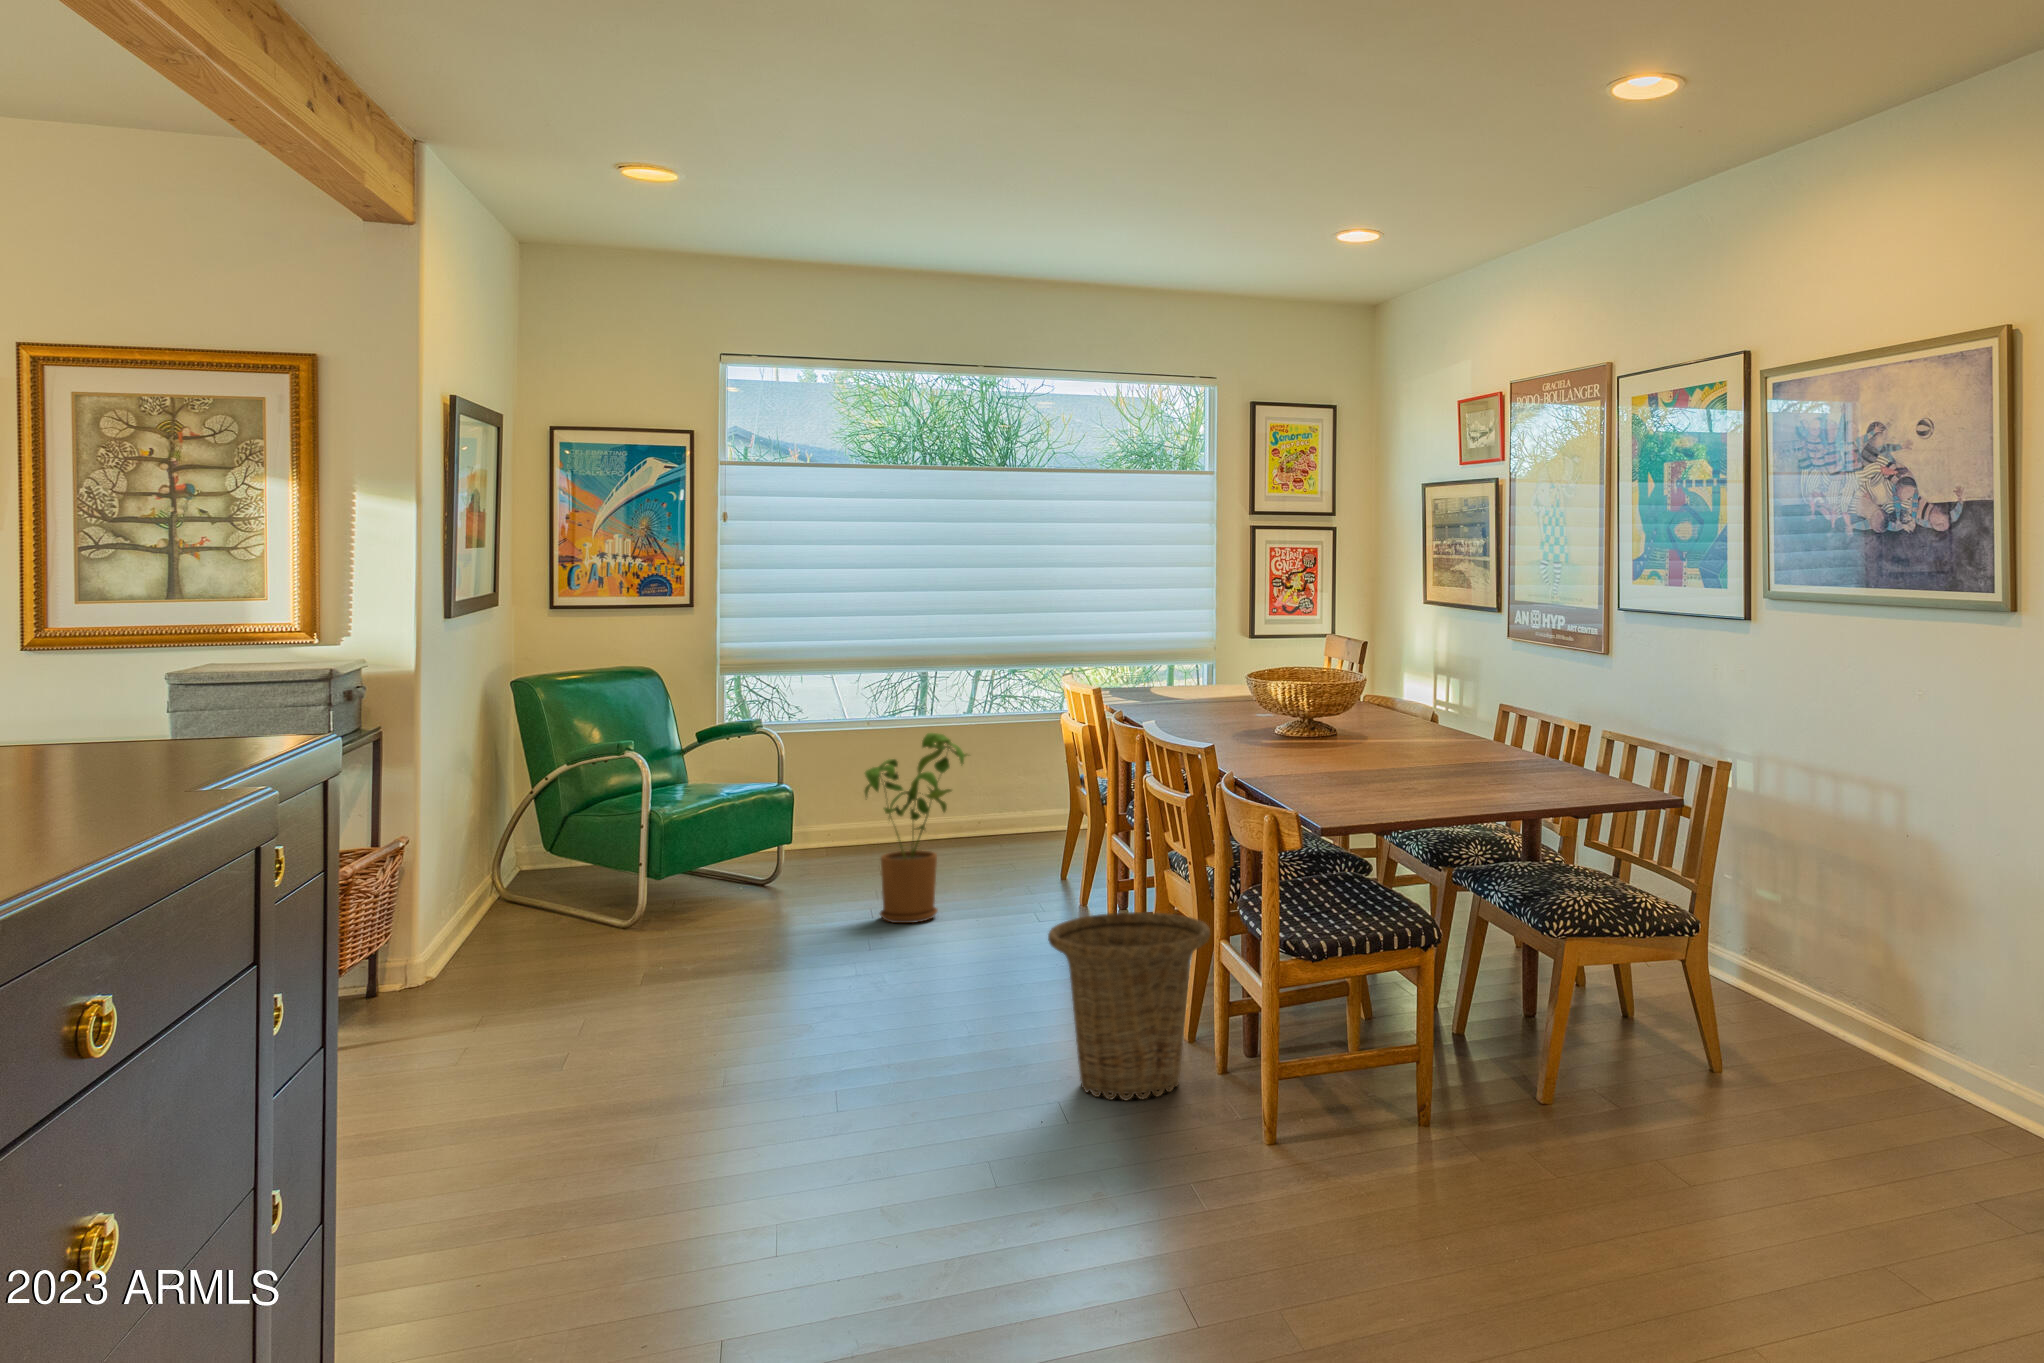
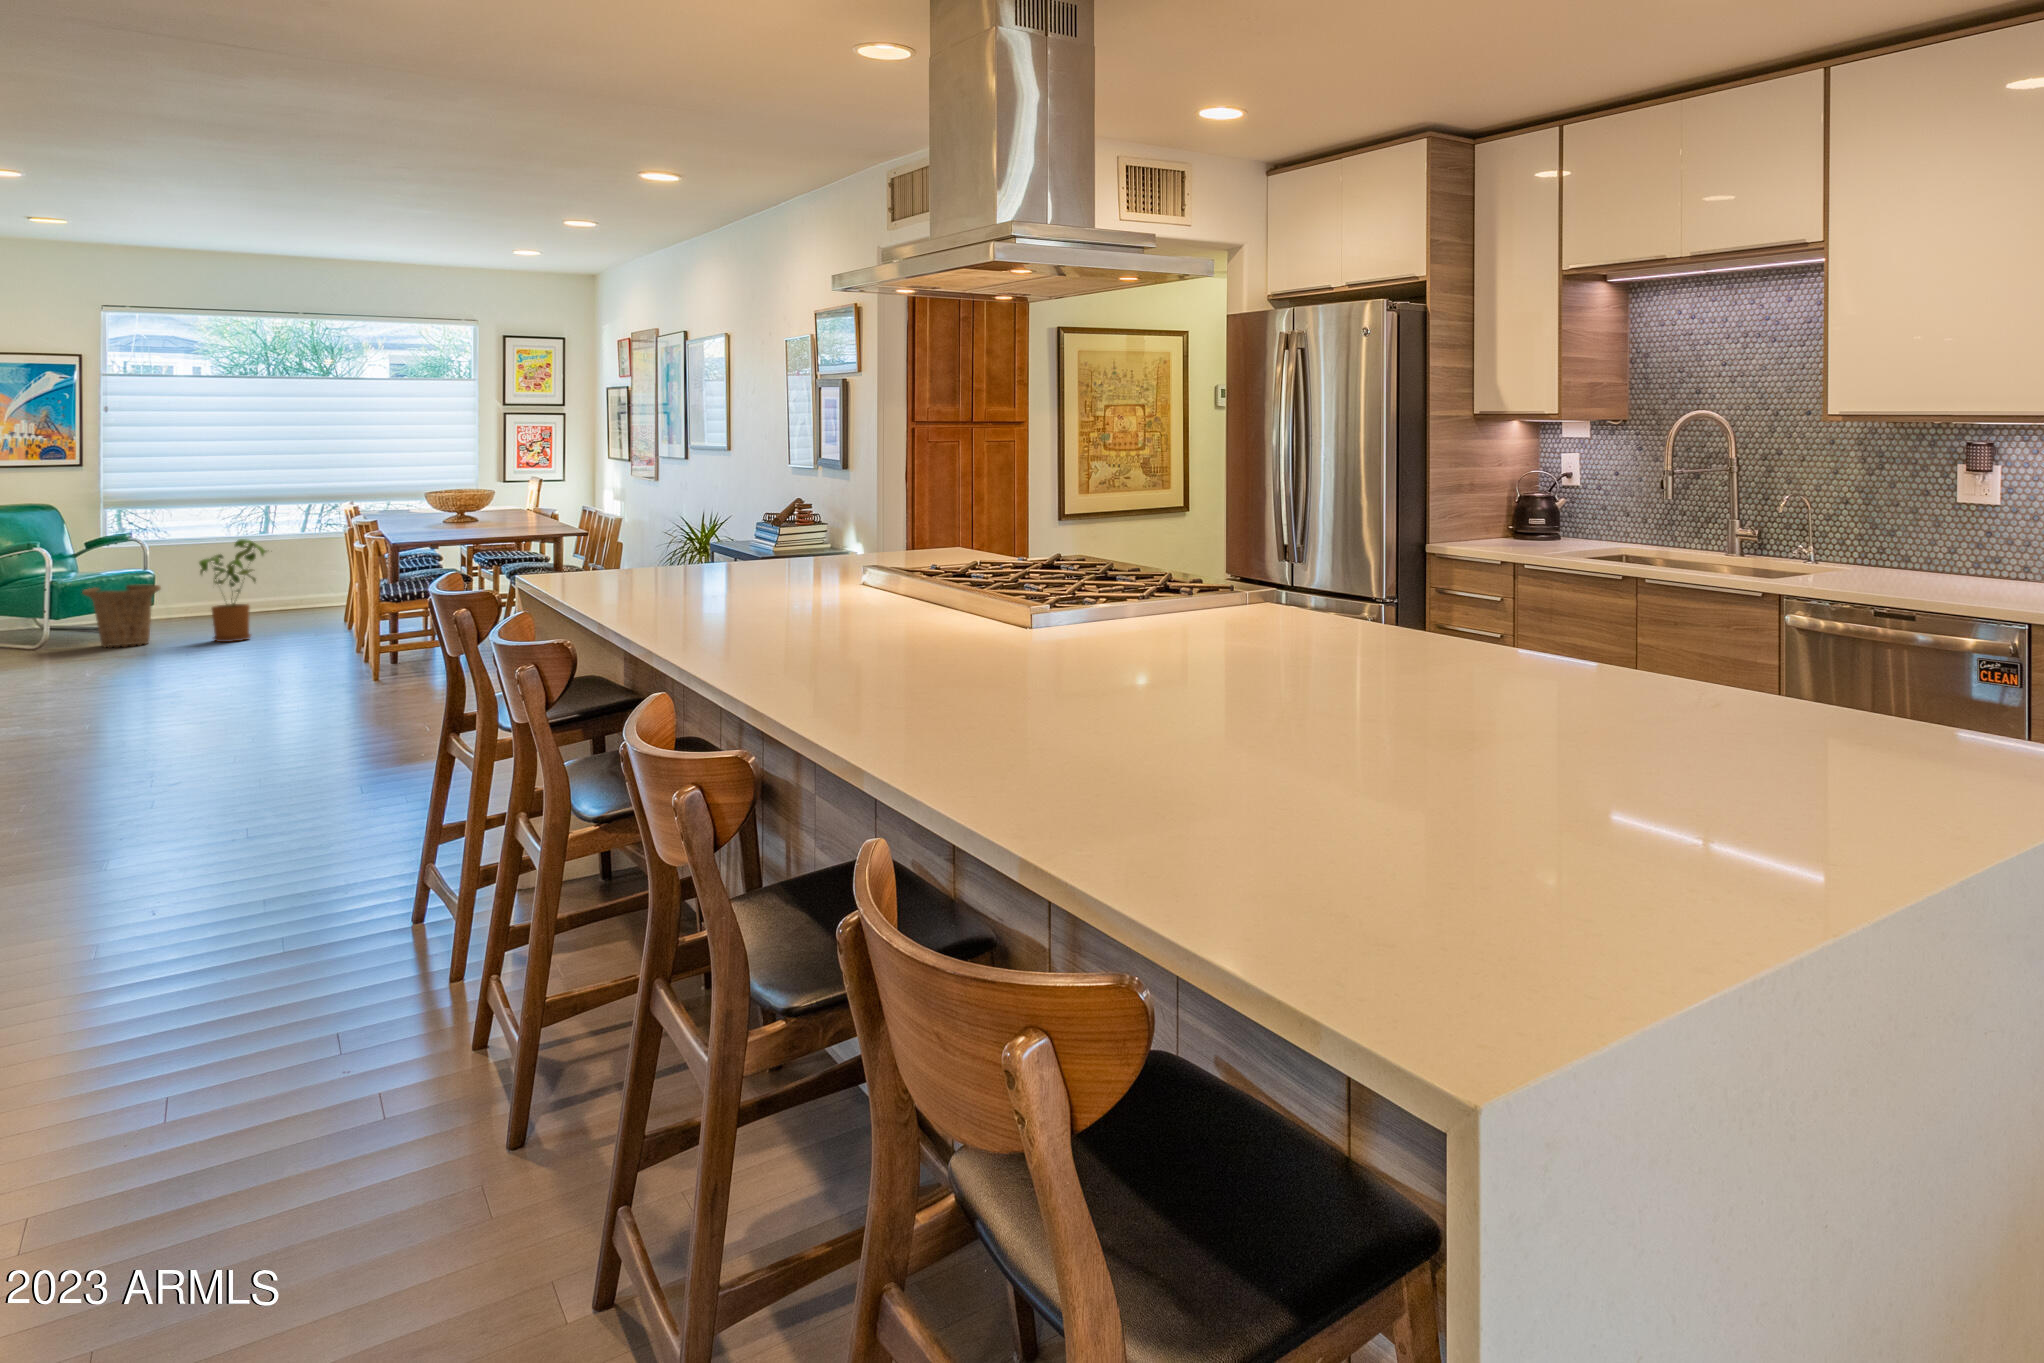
basket: present [1048,912,1210,1101] -> present [82,585,161,647]

